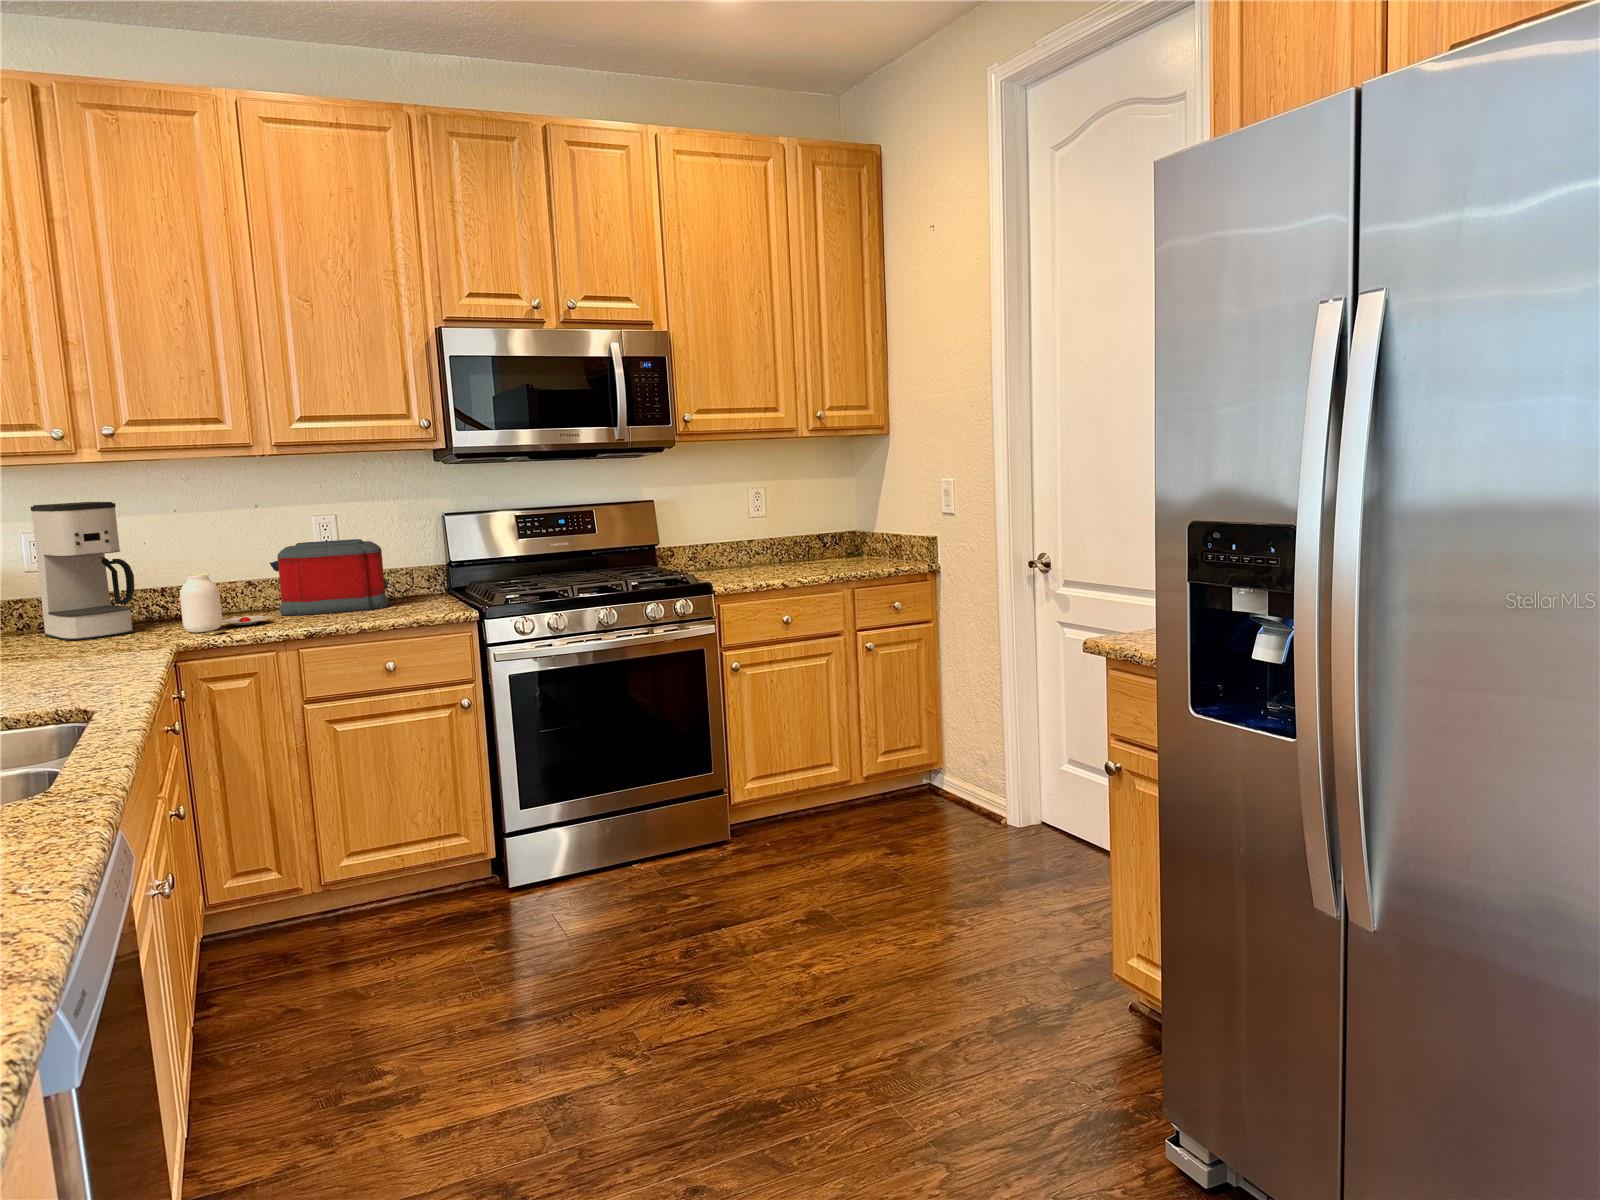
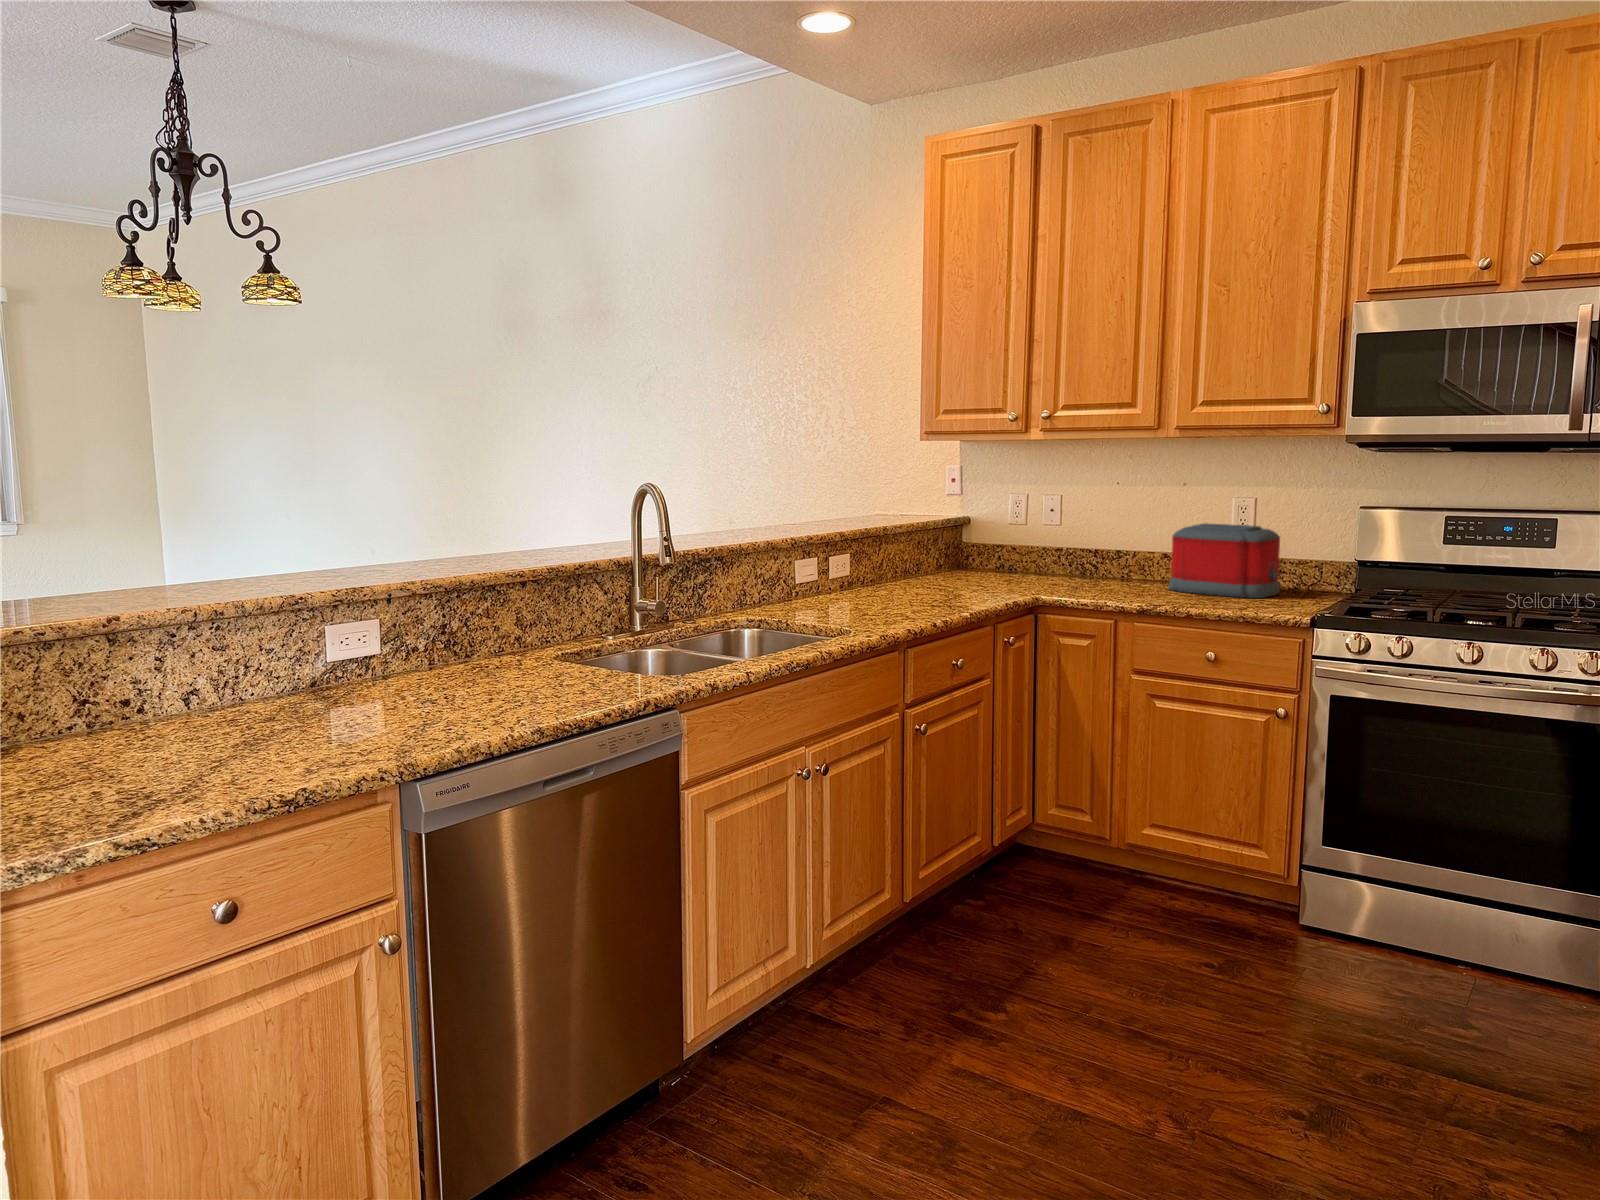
coffee maker: present [30,502,134,641] -> none [994,472,1058,583]
jar: present [180,574,269,635] -> none [1062,542,1146,596]

